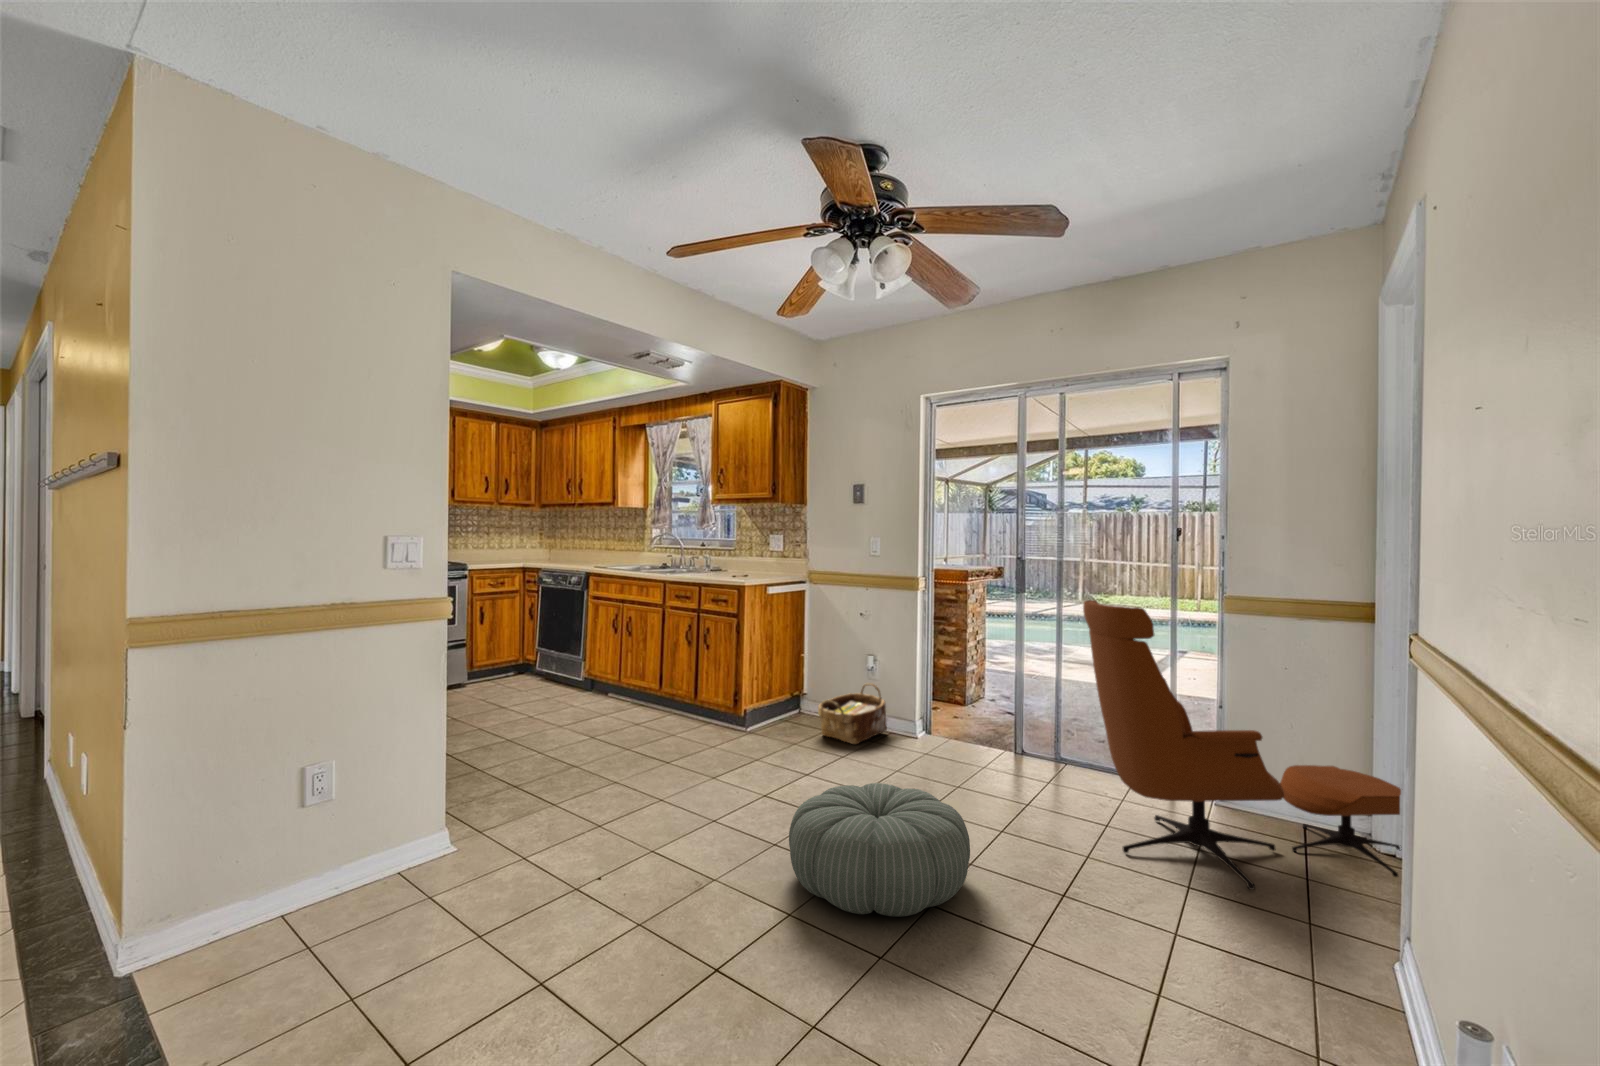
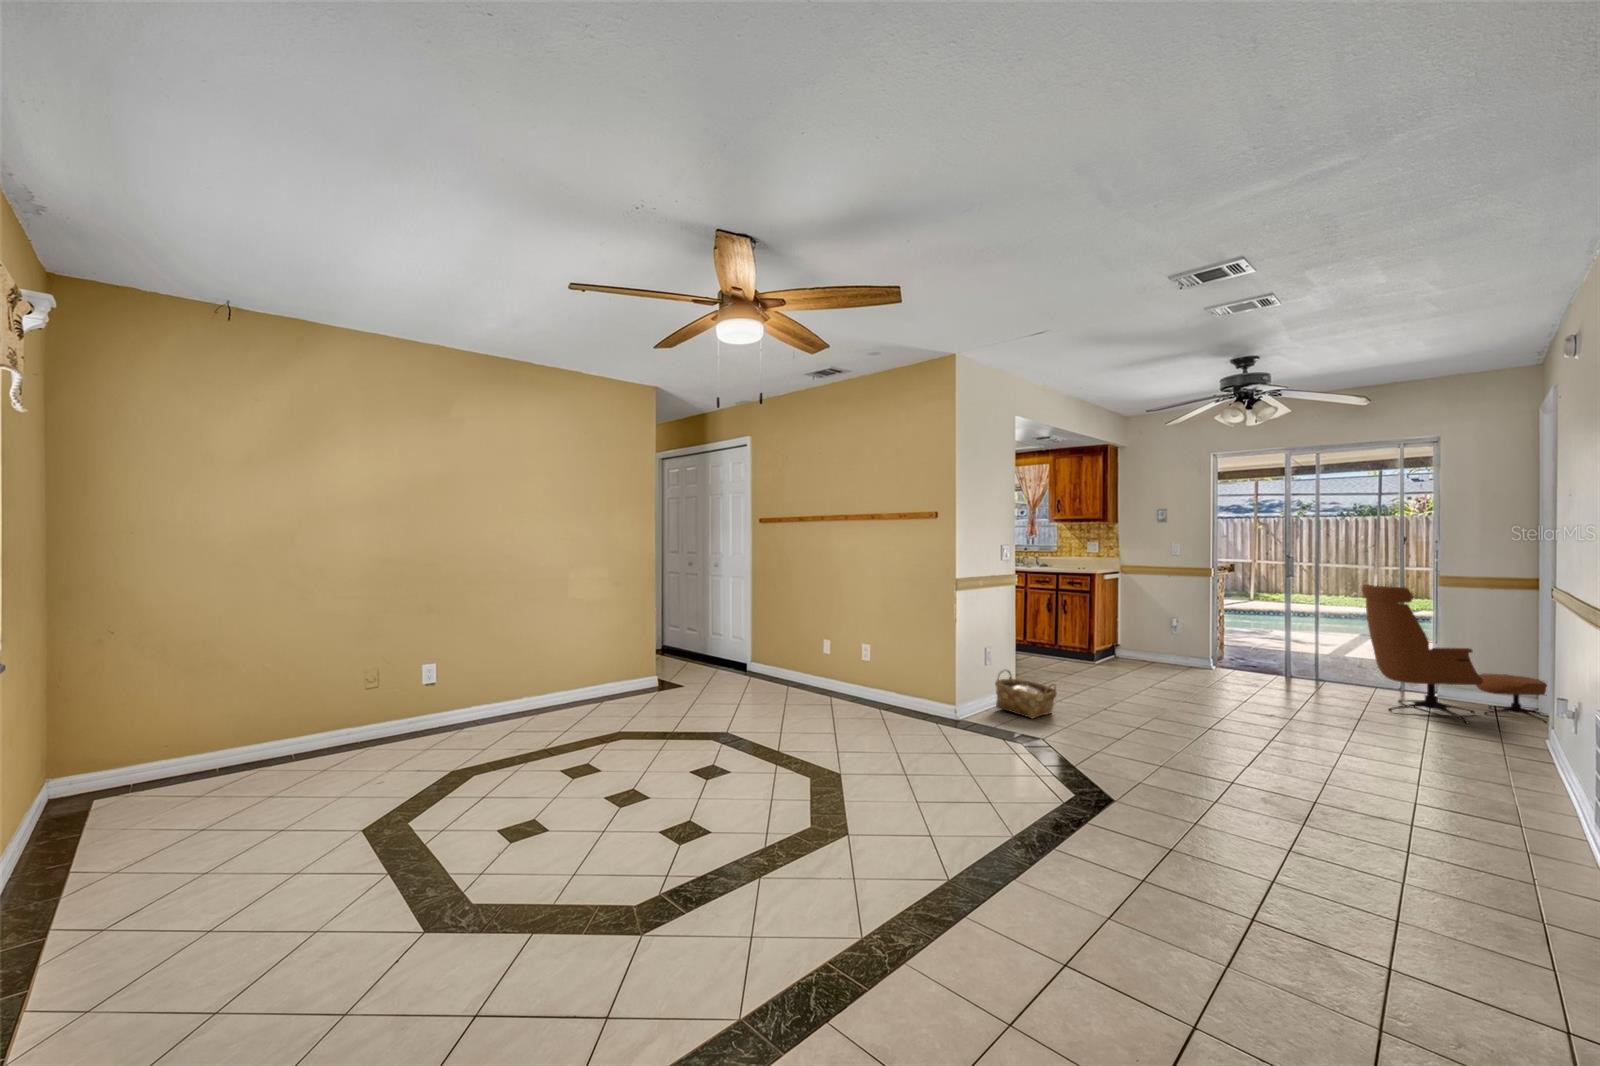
woven basket: present [818,683,887,744] -> present [995,669,1057,719]
pouf: present [789,783,970,916] -> none [1217,673,1323,723]

